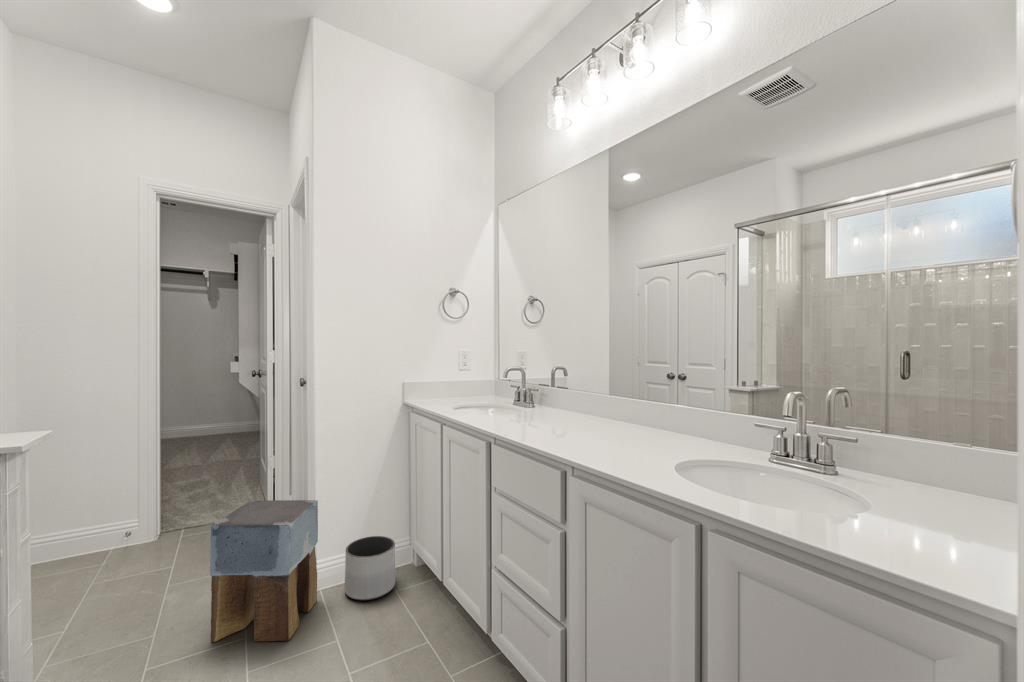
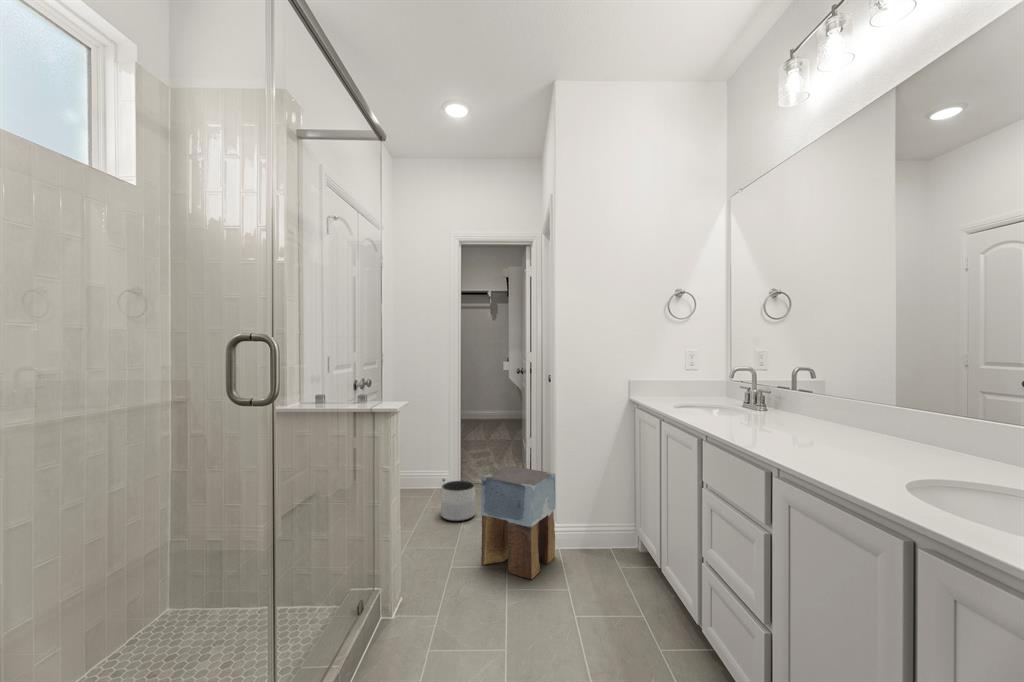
planter: present [345,536,395,600] -> present [441,481,475,521]

